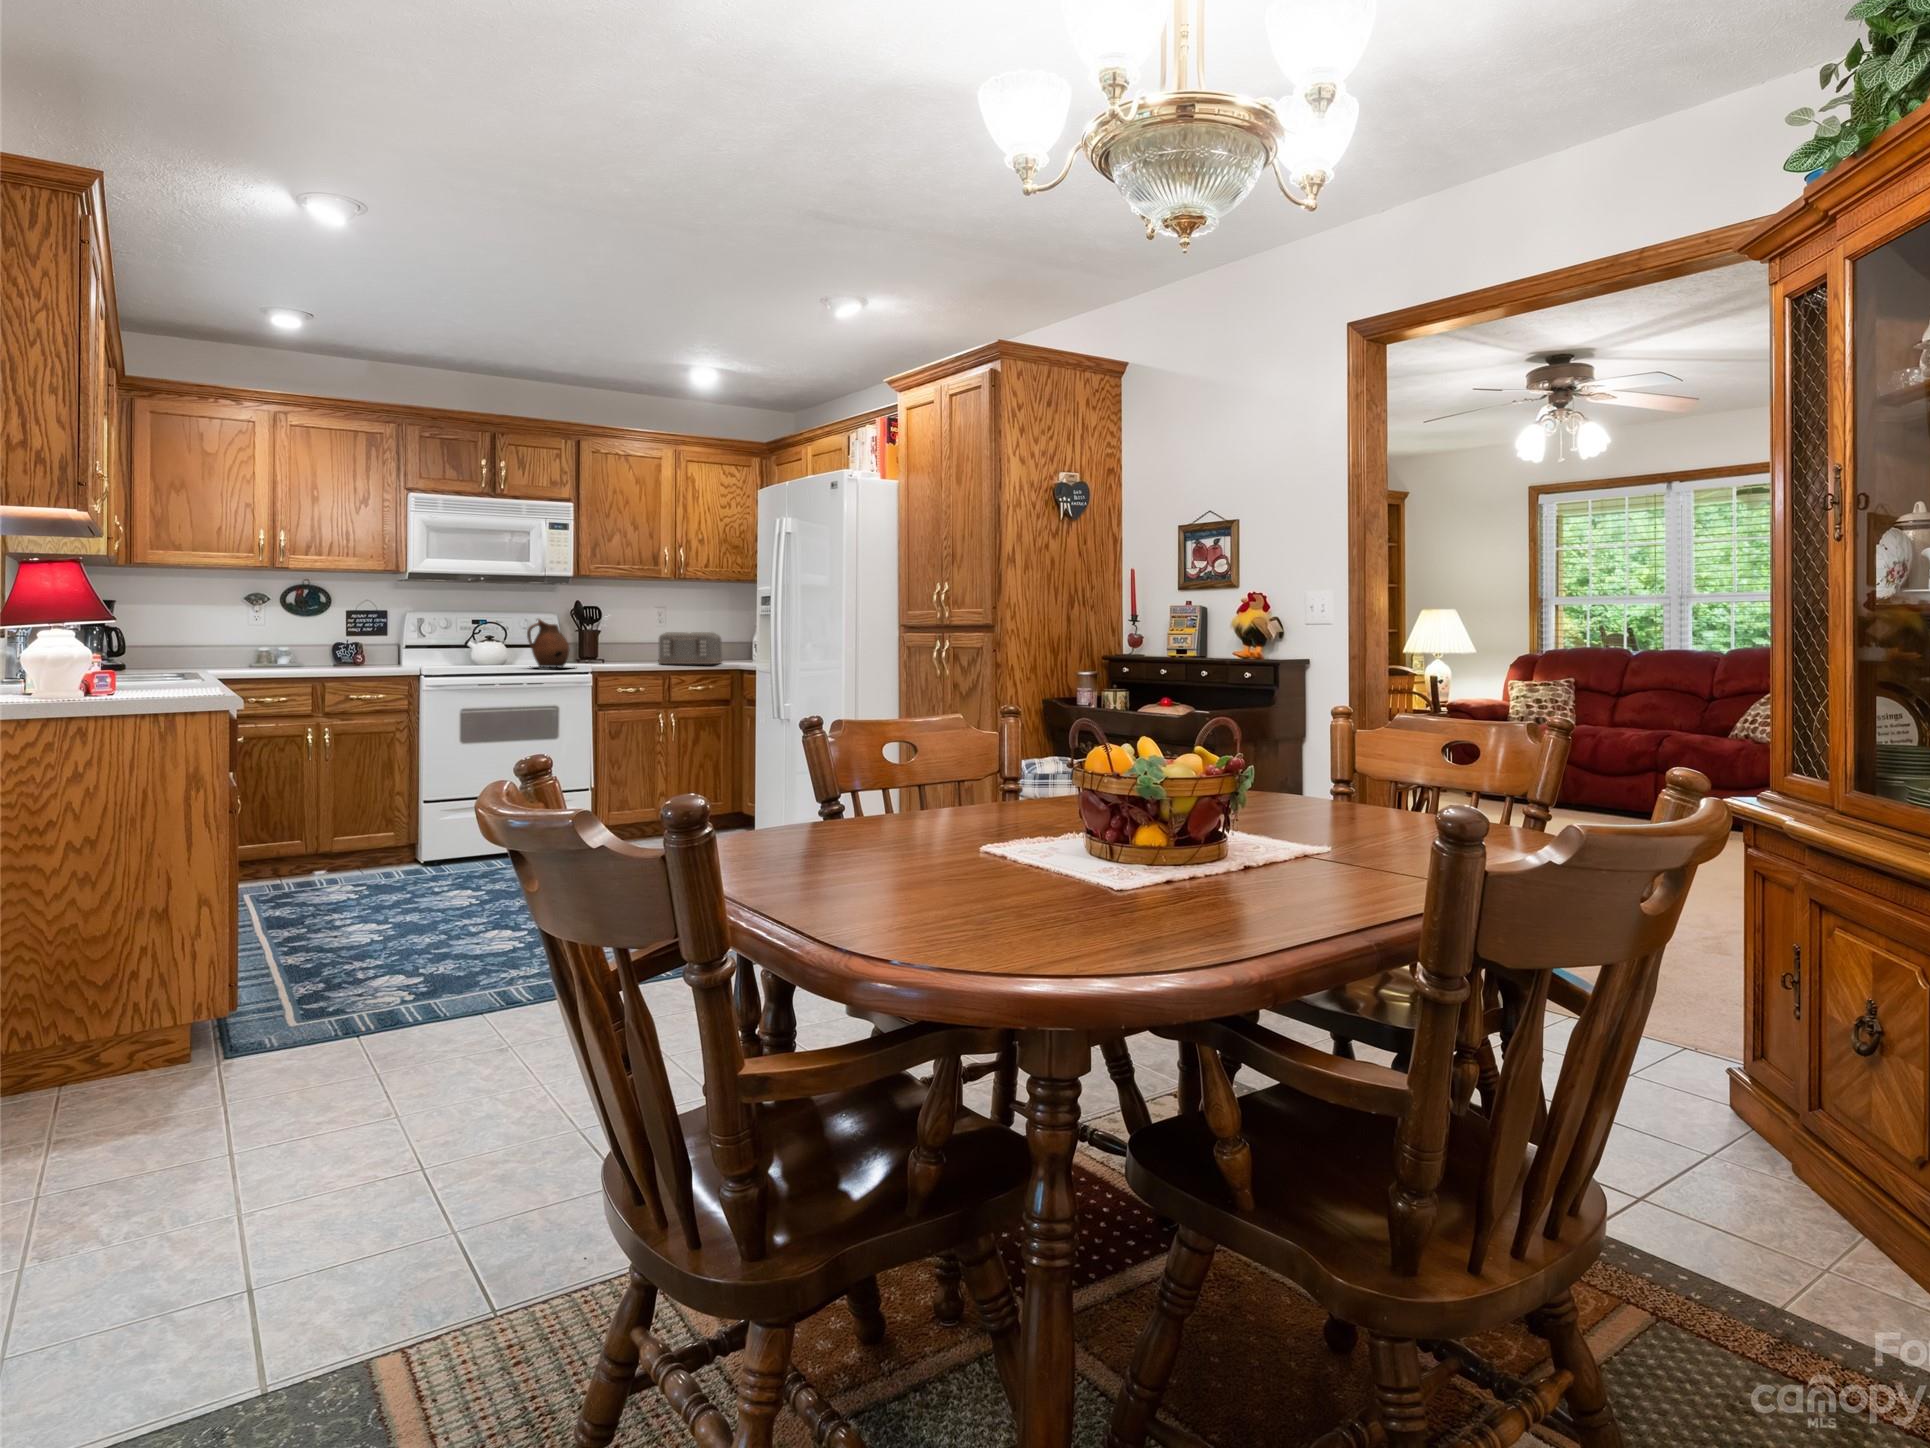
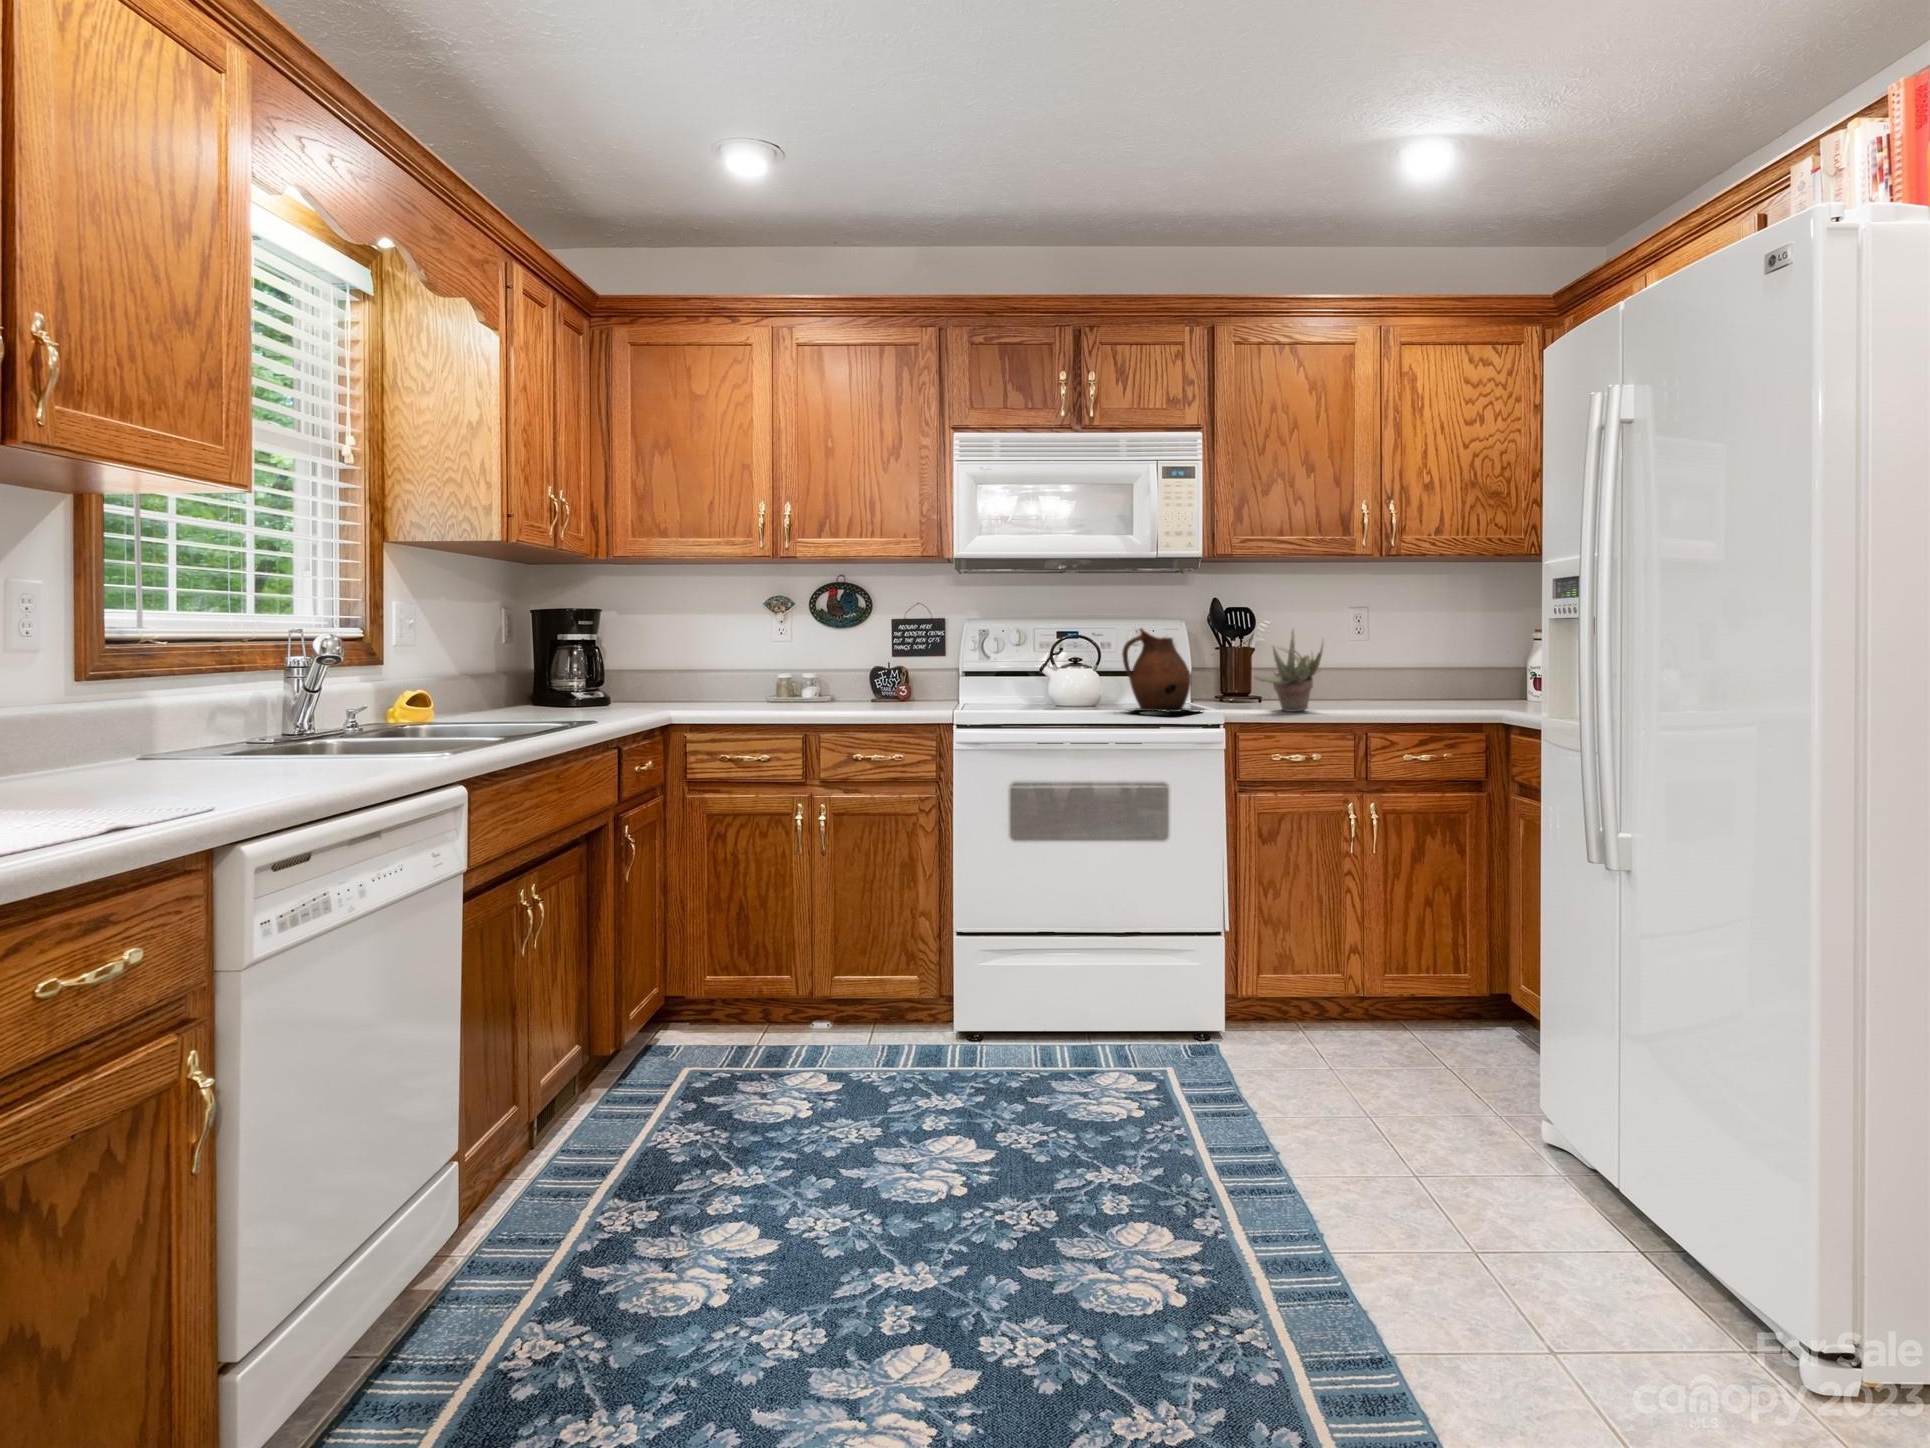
succulent plant: none [605,620,644,668] -> present [1254,630,1323,712]
toaster: present [658,632,722,664] -> none [1348,647,1468,707]

